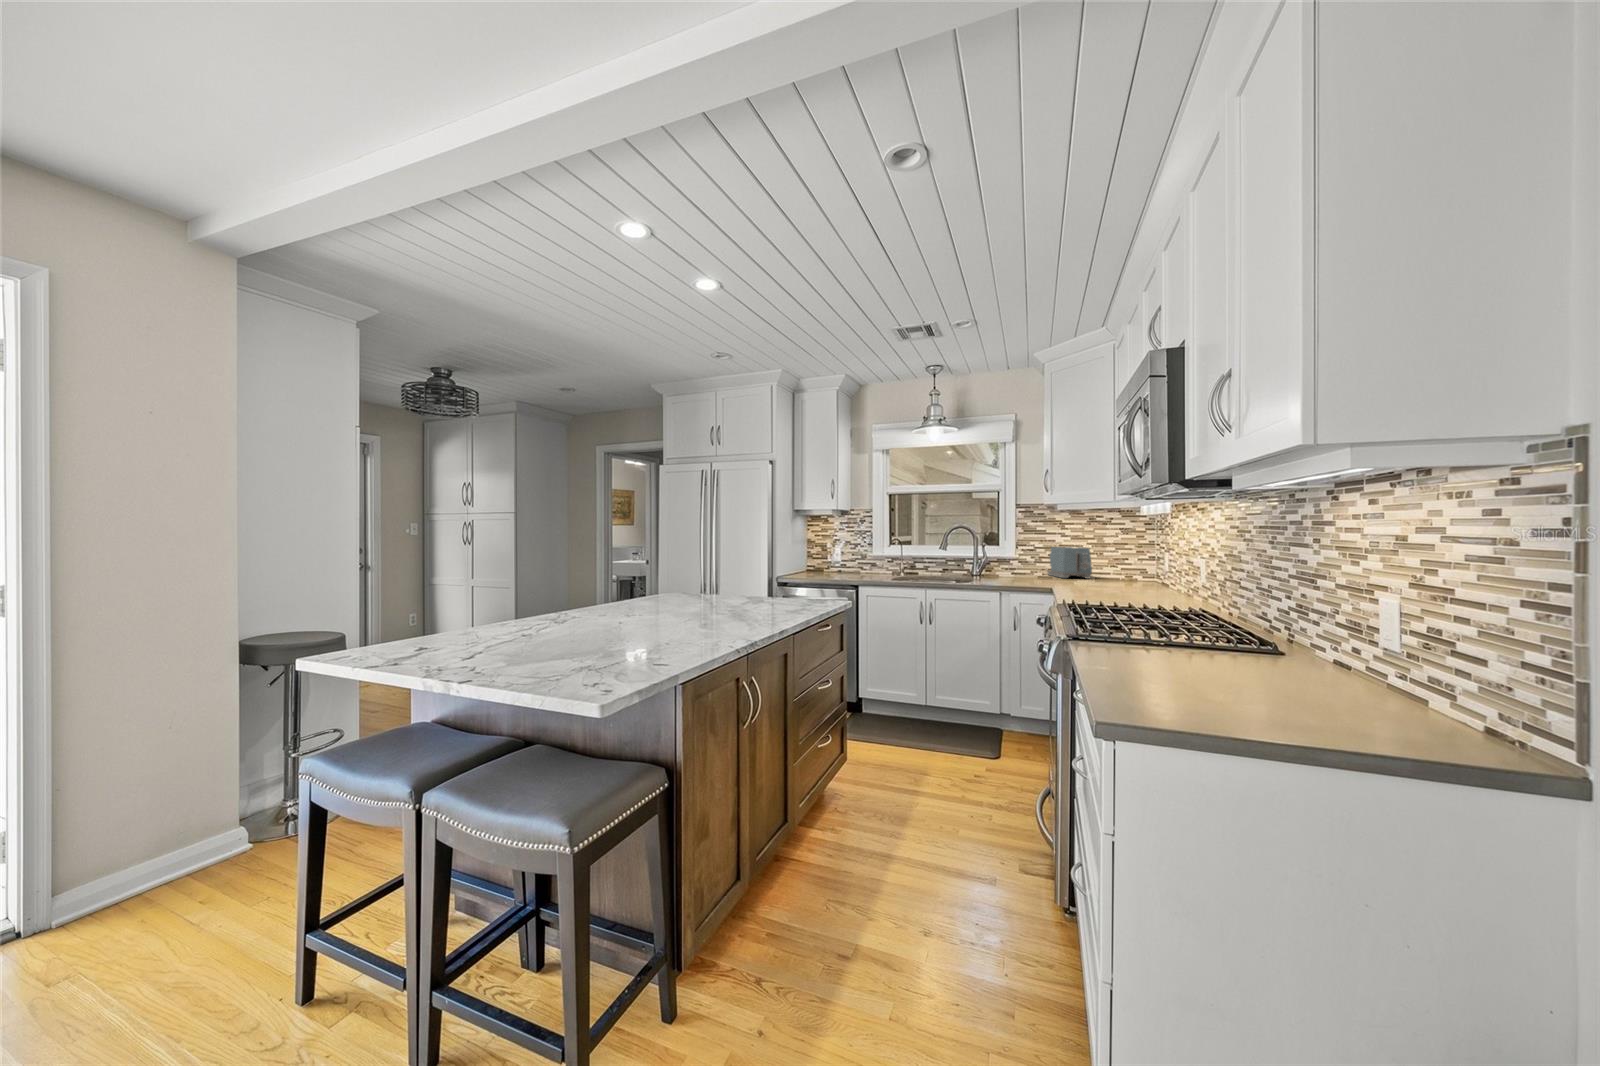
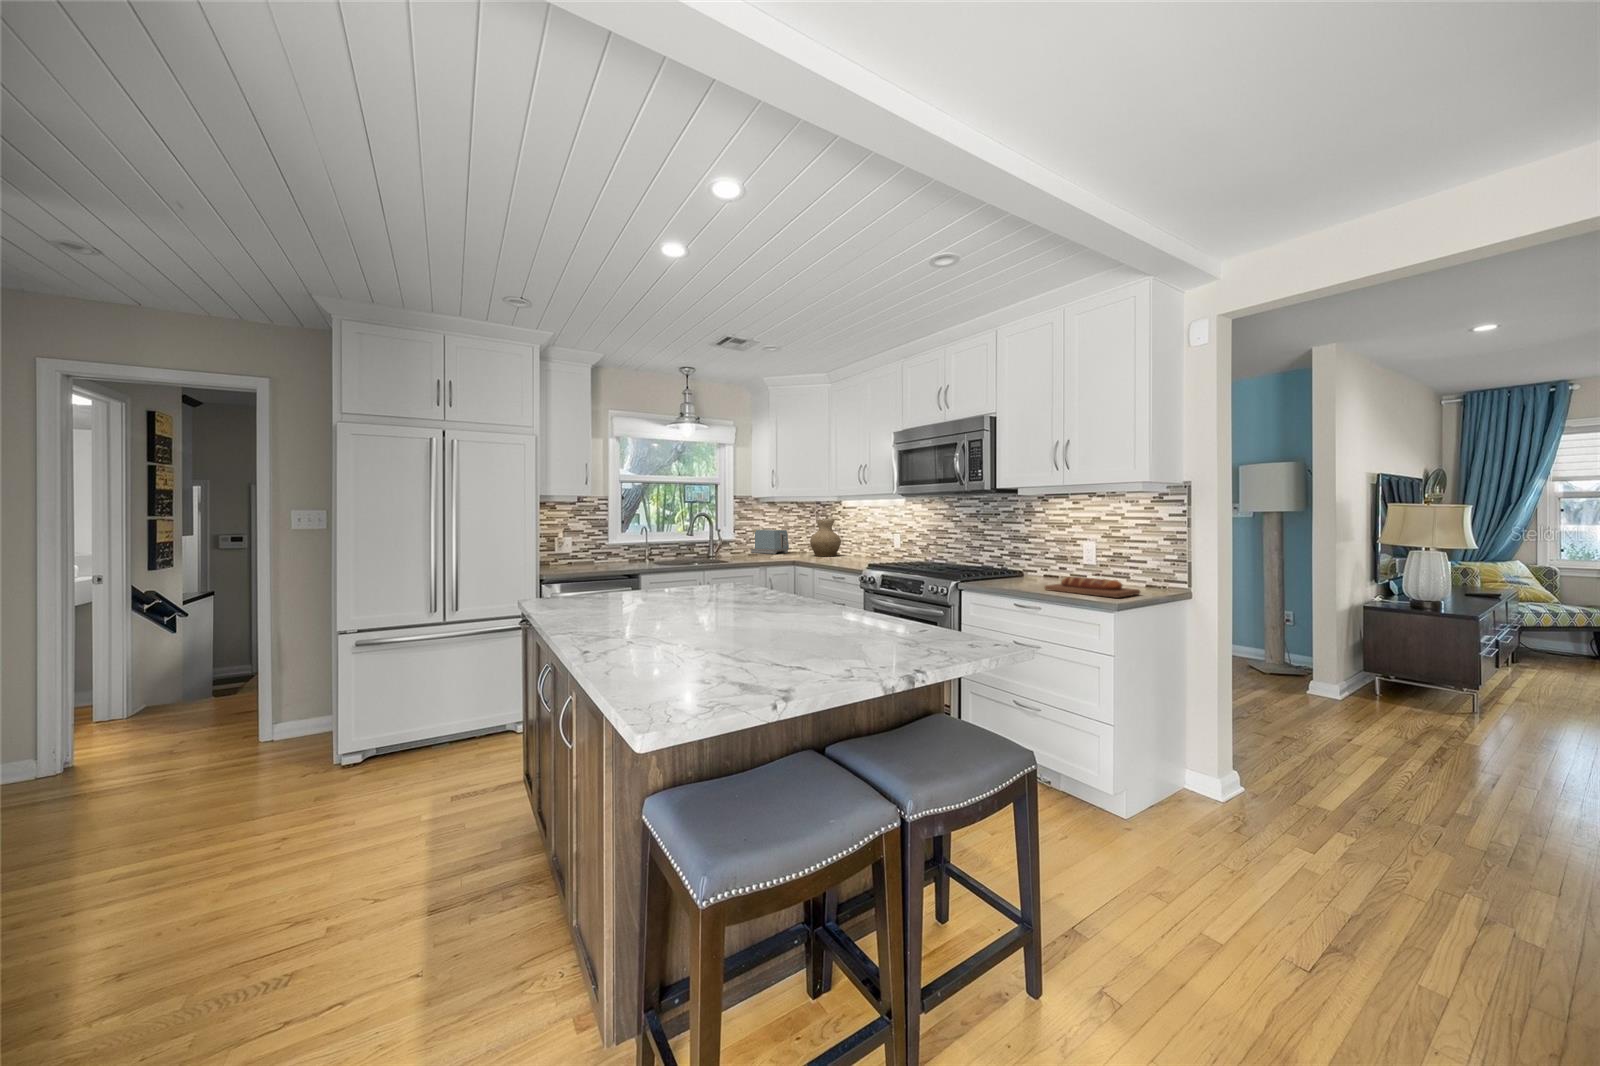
vase: none [1097,535,1147,587] -> present [810,520,841,556]
bread loaf: none [1153,660,1333,732] -> present [1045,577,1140,598]

